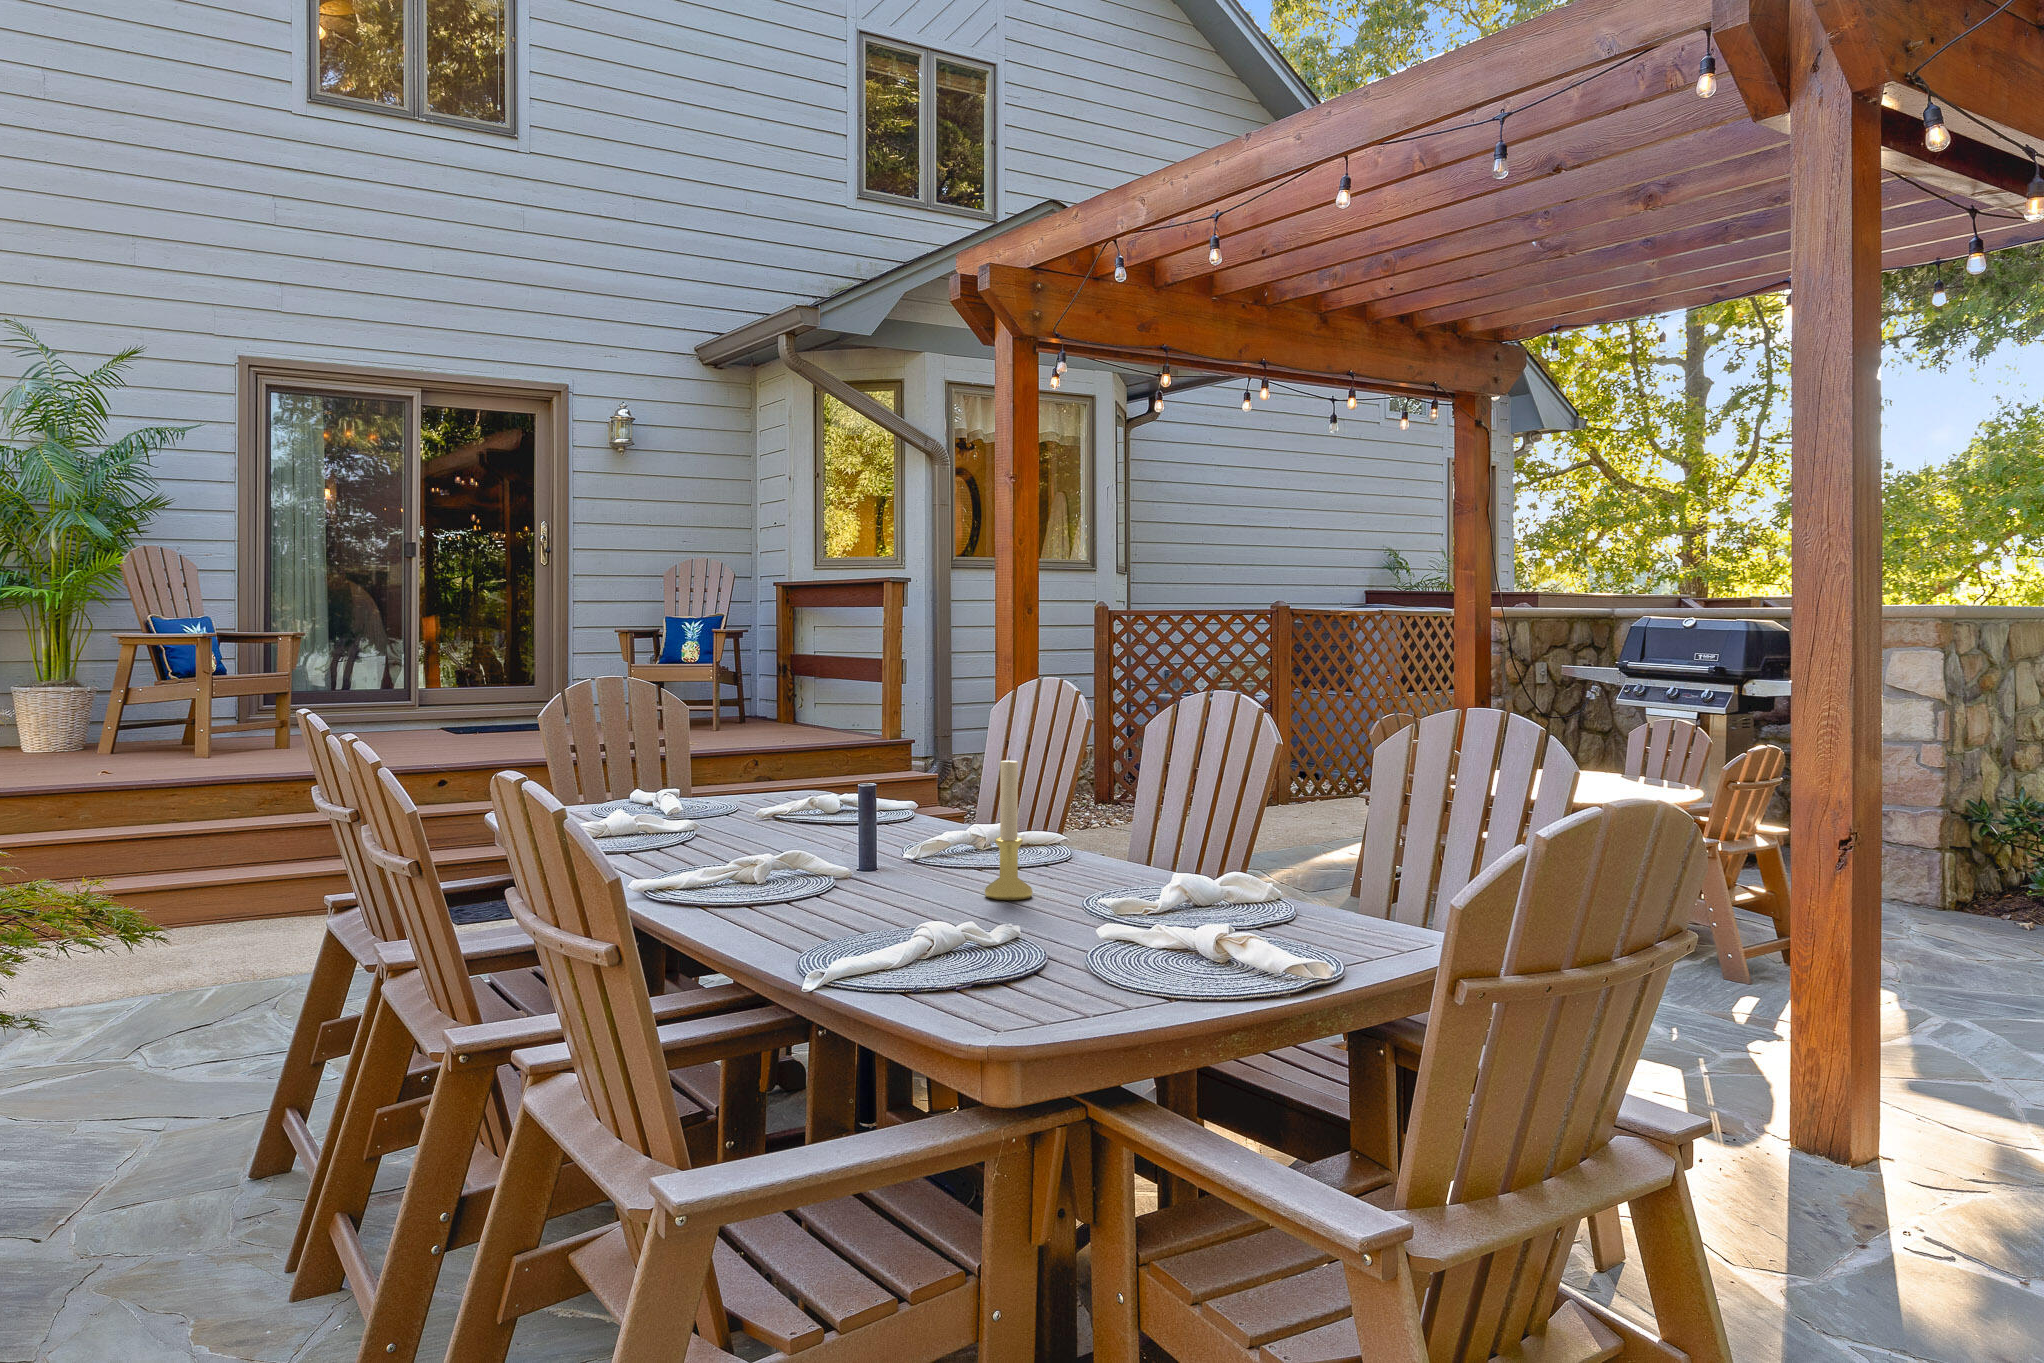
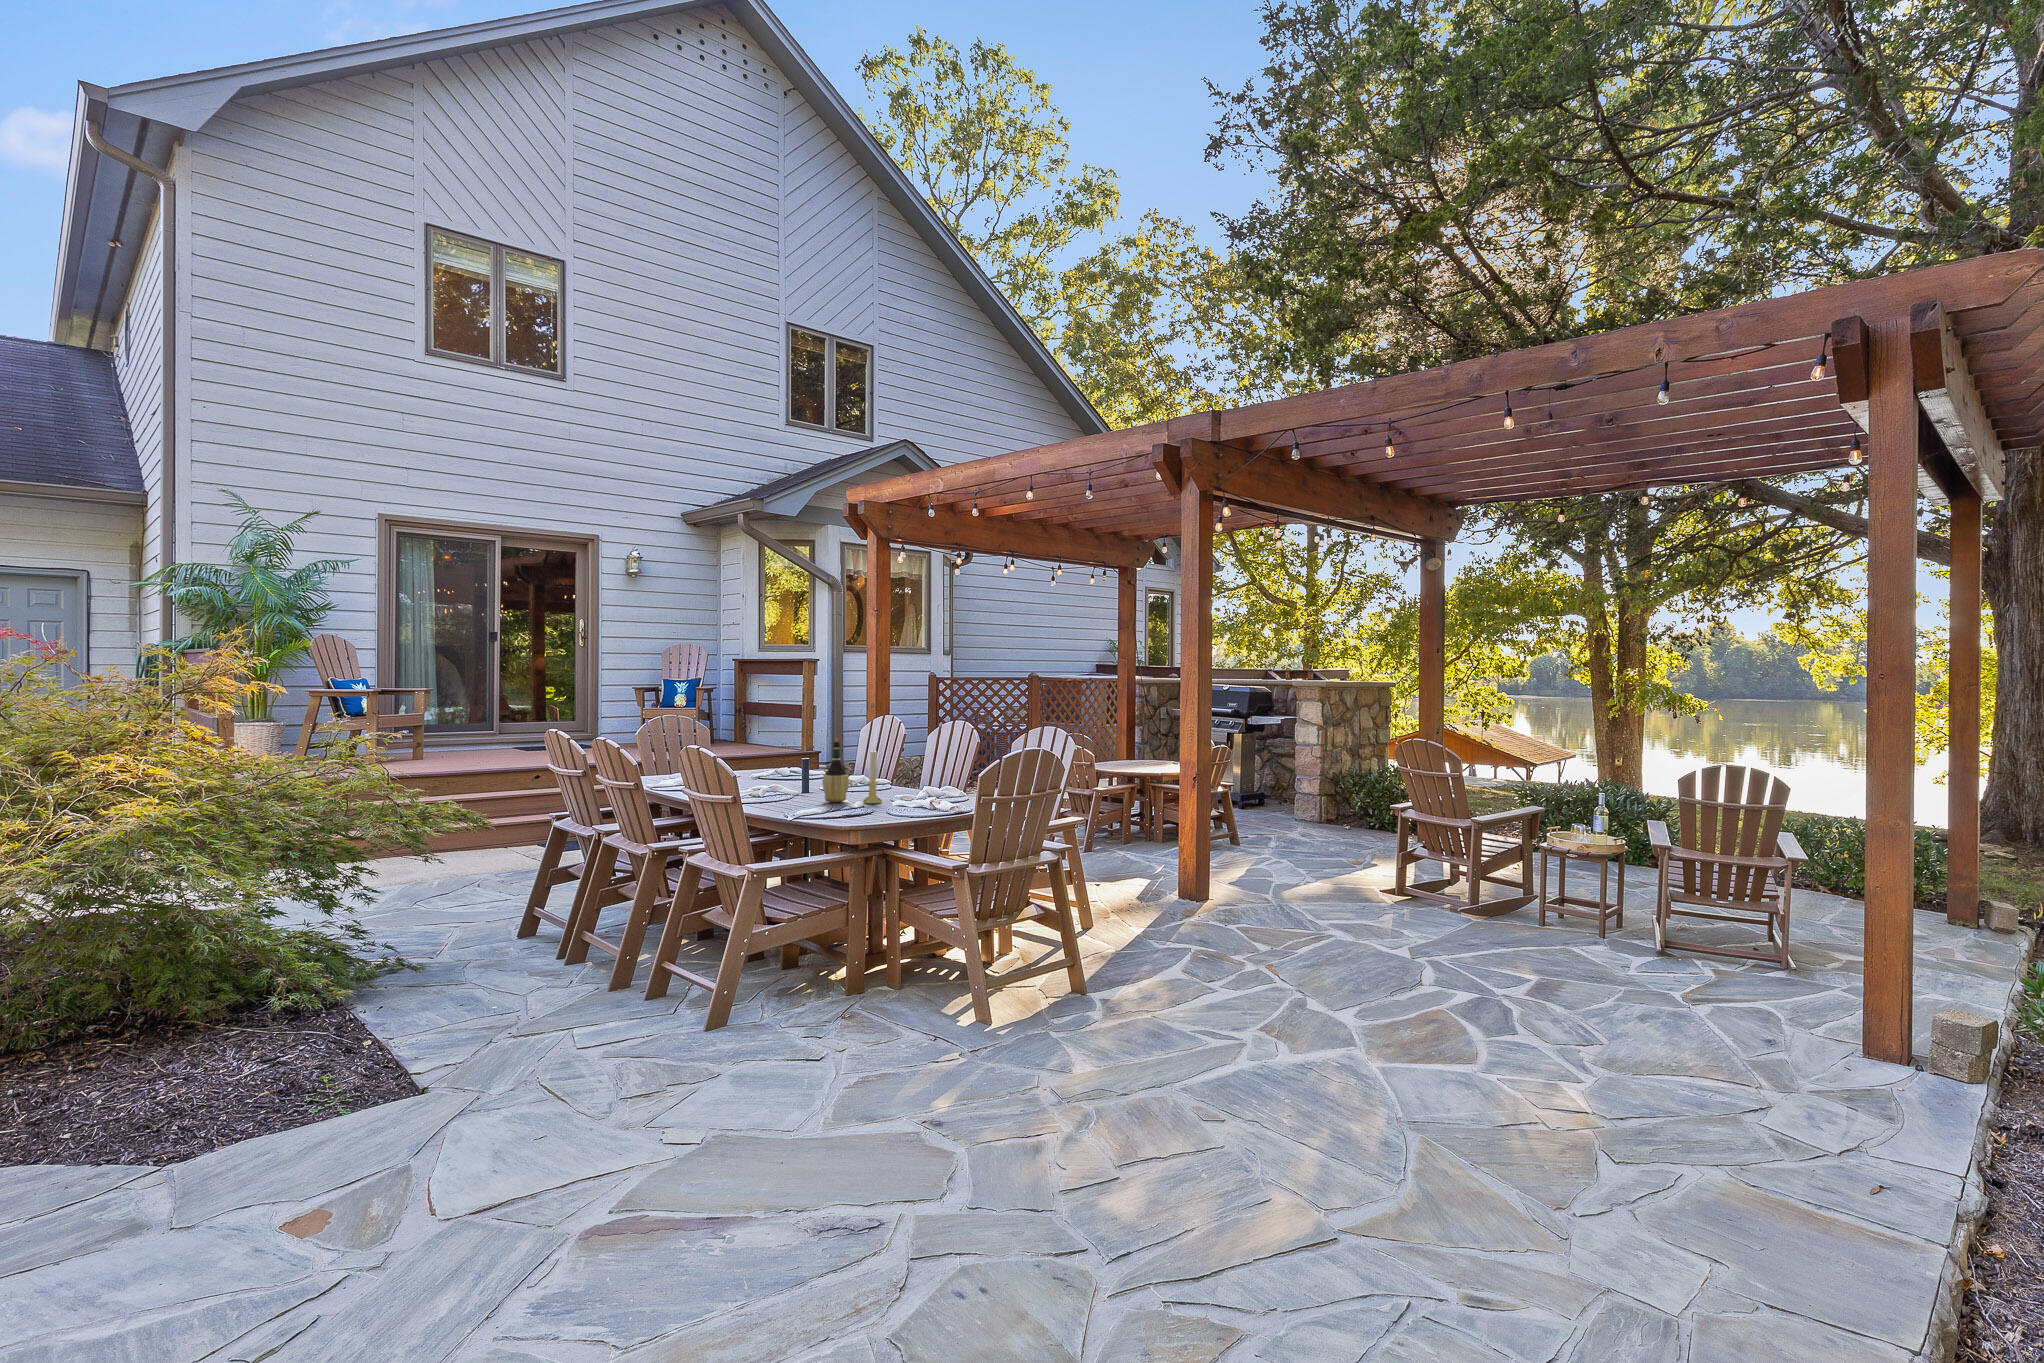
wine bottle: none [884,725,949,890] -> present [823,738,849,802]

